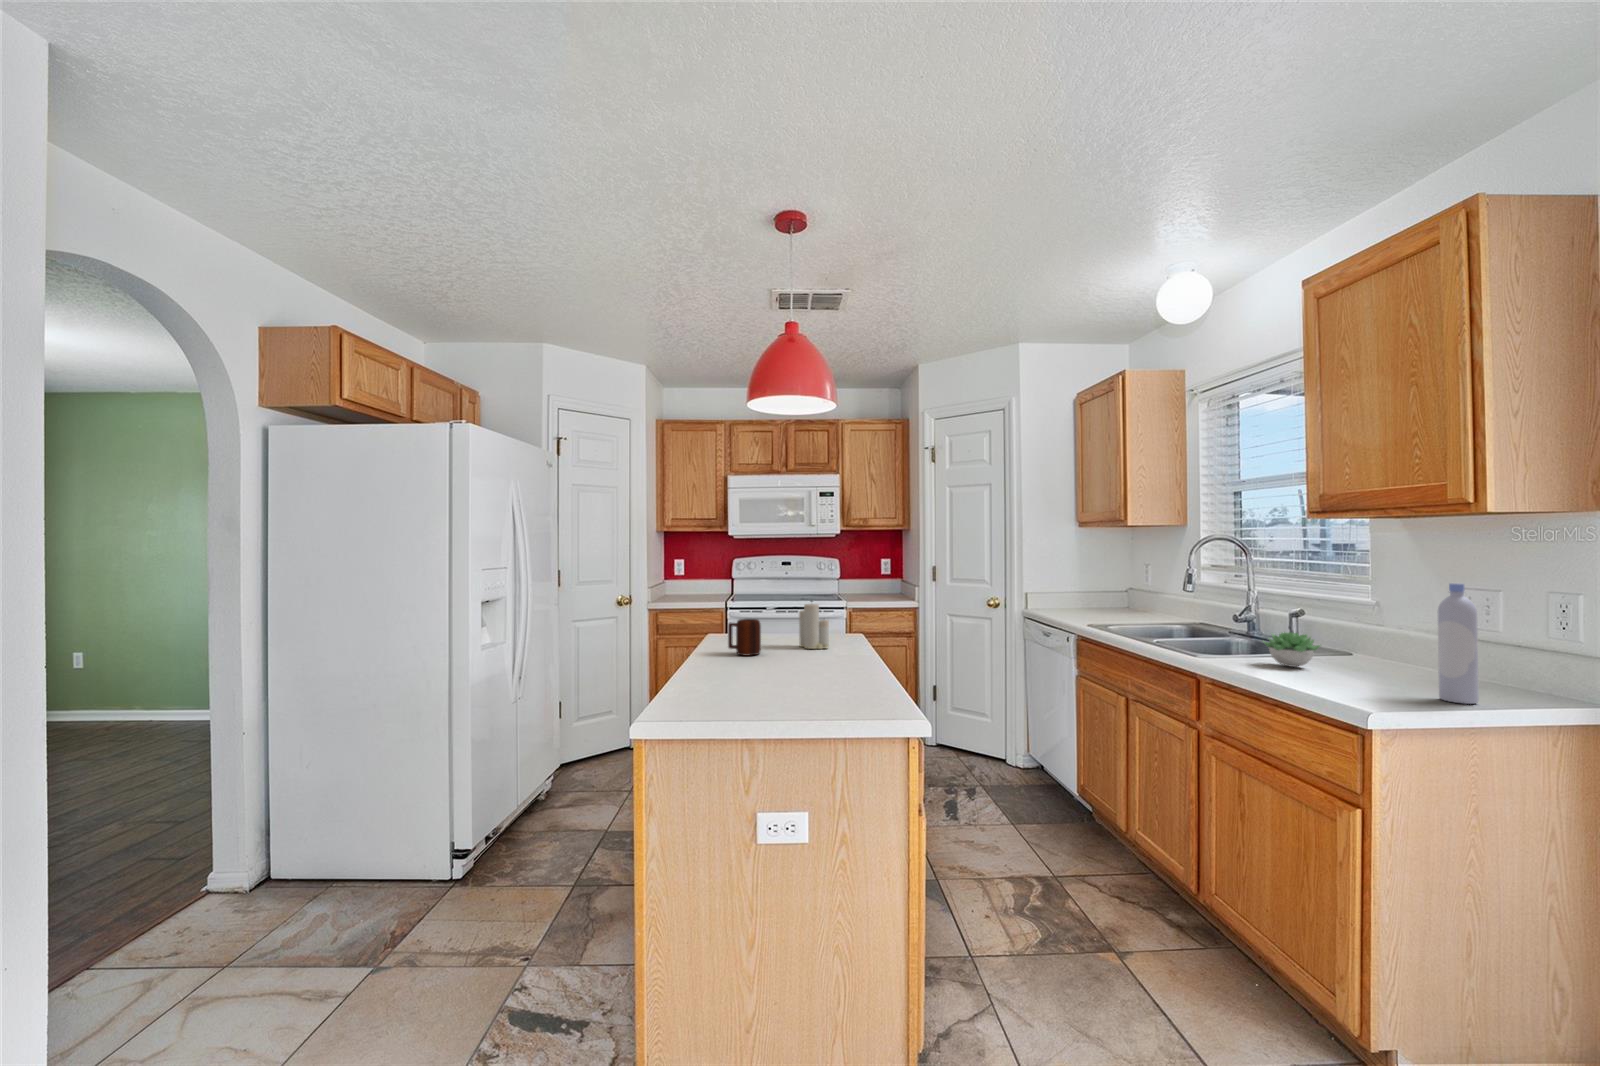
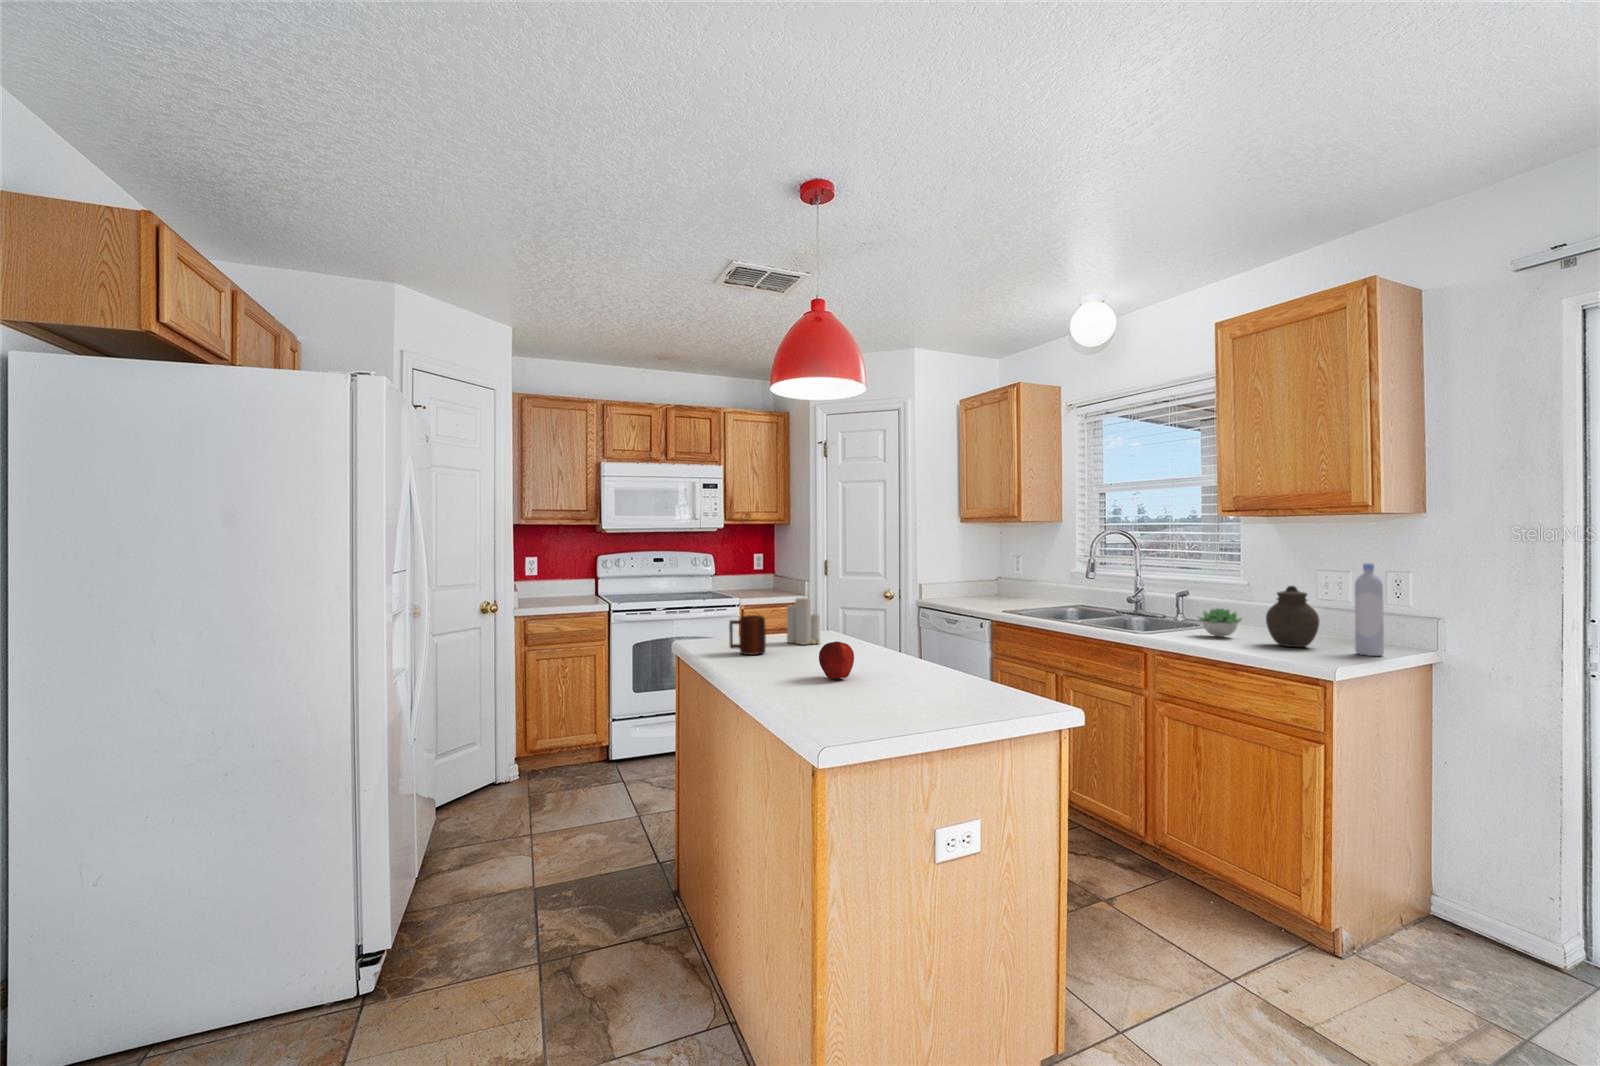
jar: none [1331,608,1402,686] -> present [1266,586,1319,647]
apple: none [755,647,789,683] -> present [819,642,854,679]

